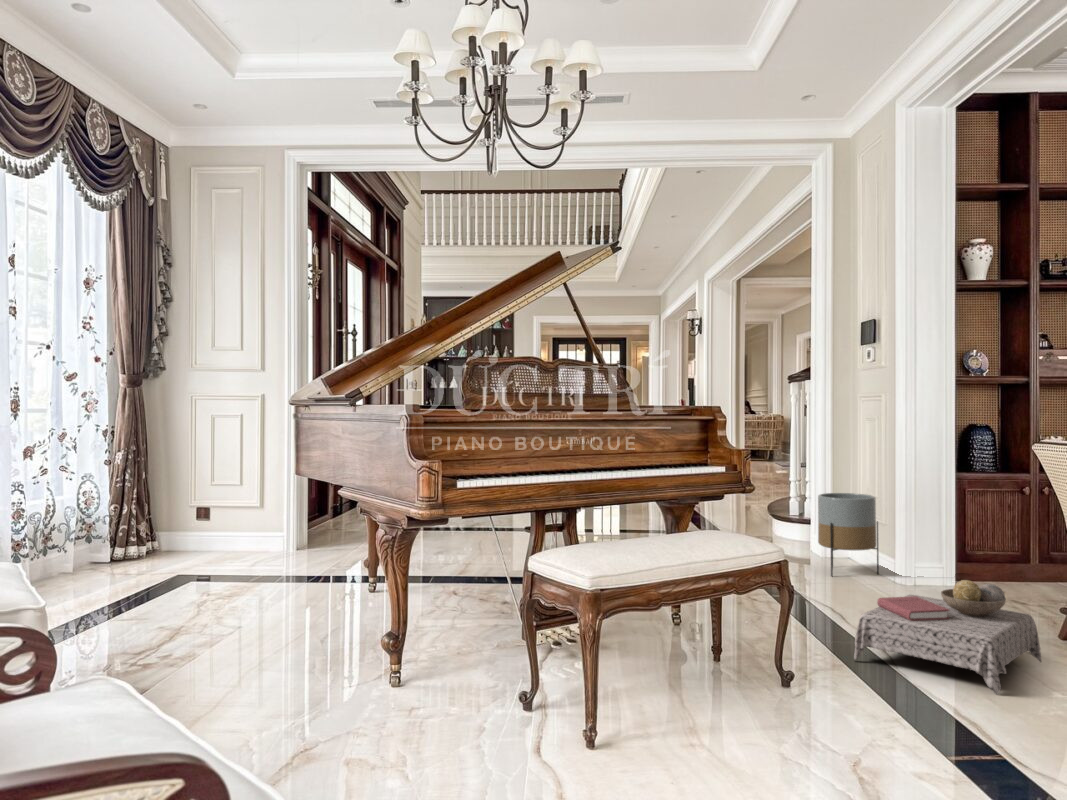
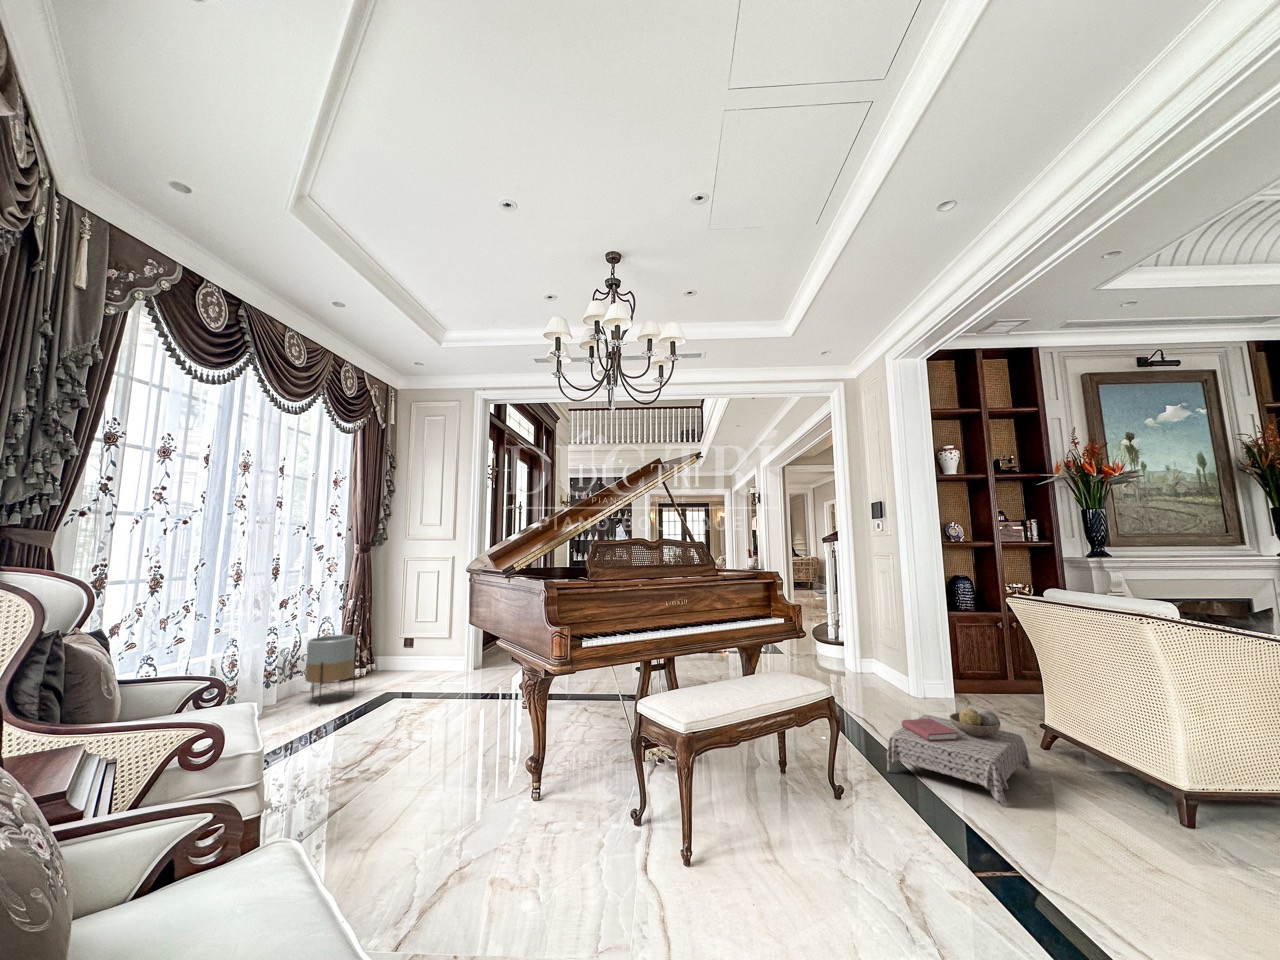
planter: present [818,493,879,576] -> present [305,635,356,705]

